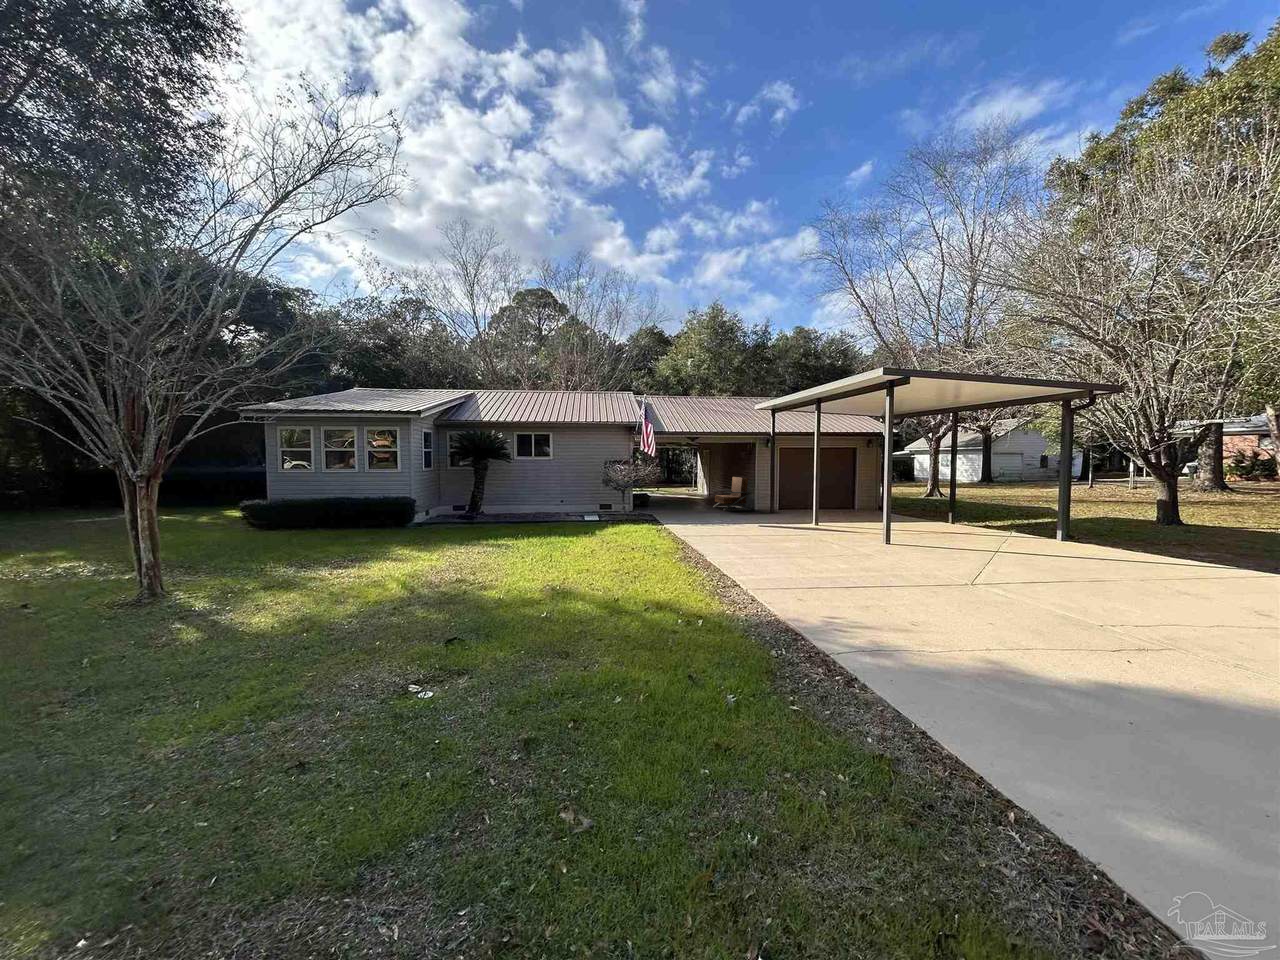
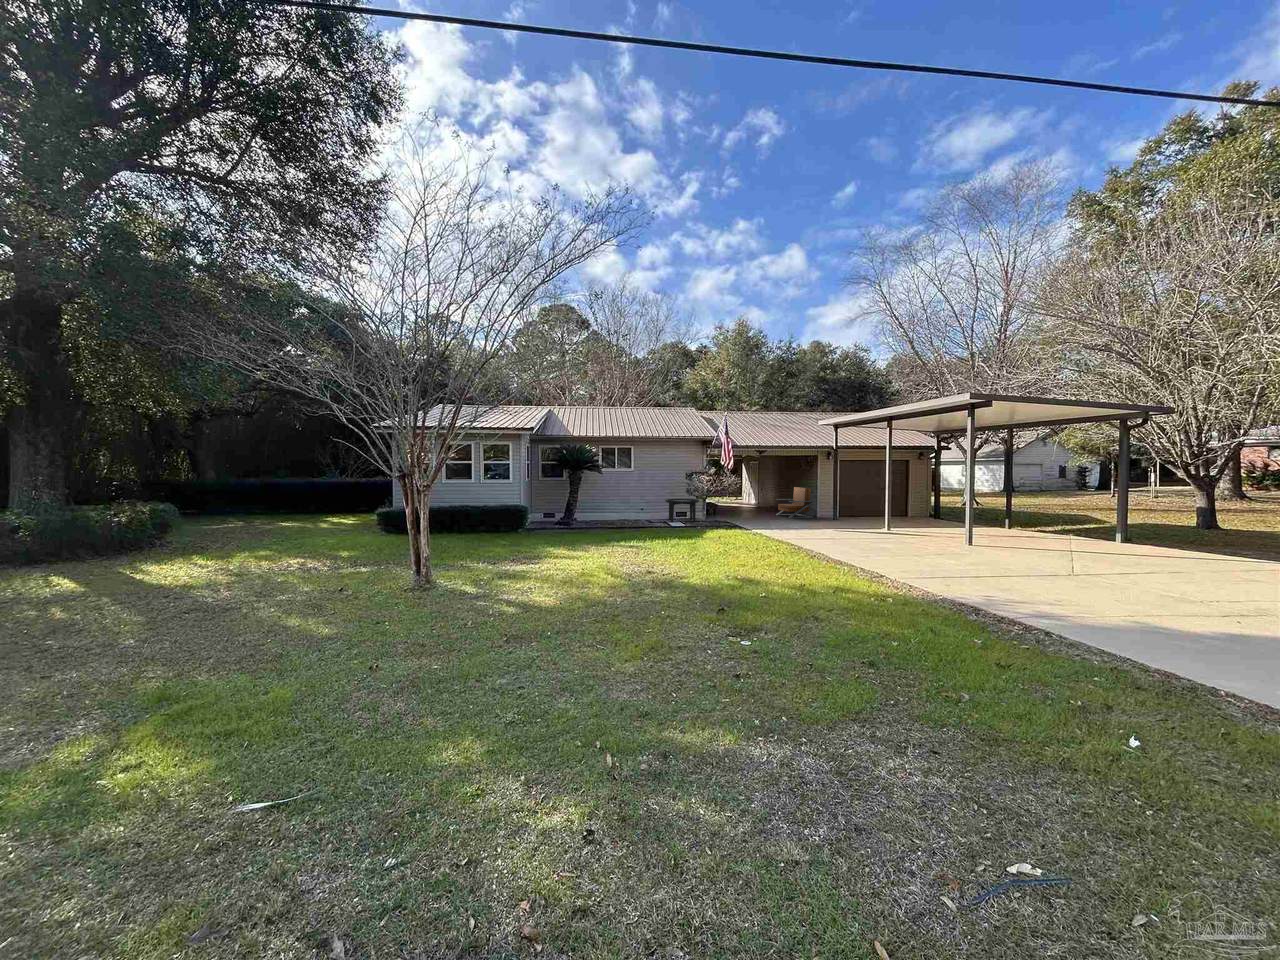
round table: none [584,489,623,515] -> present [665,499,700,522]

